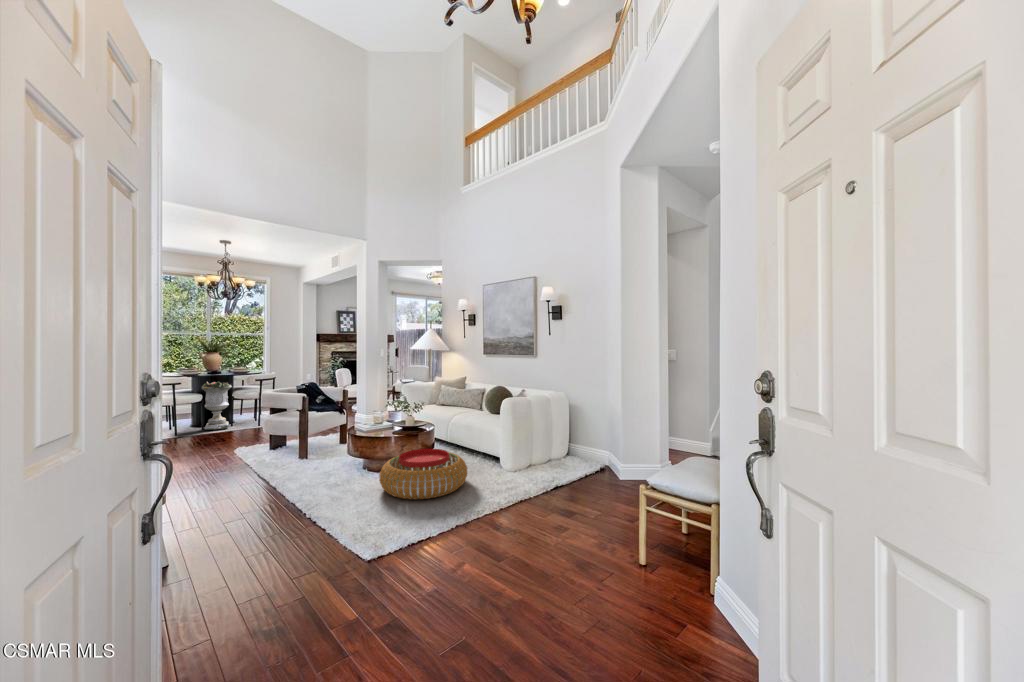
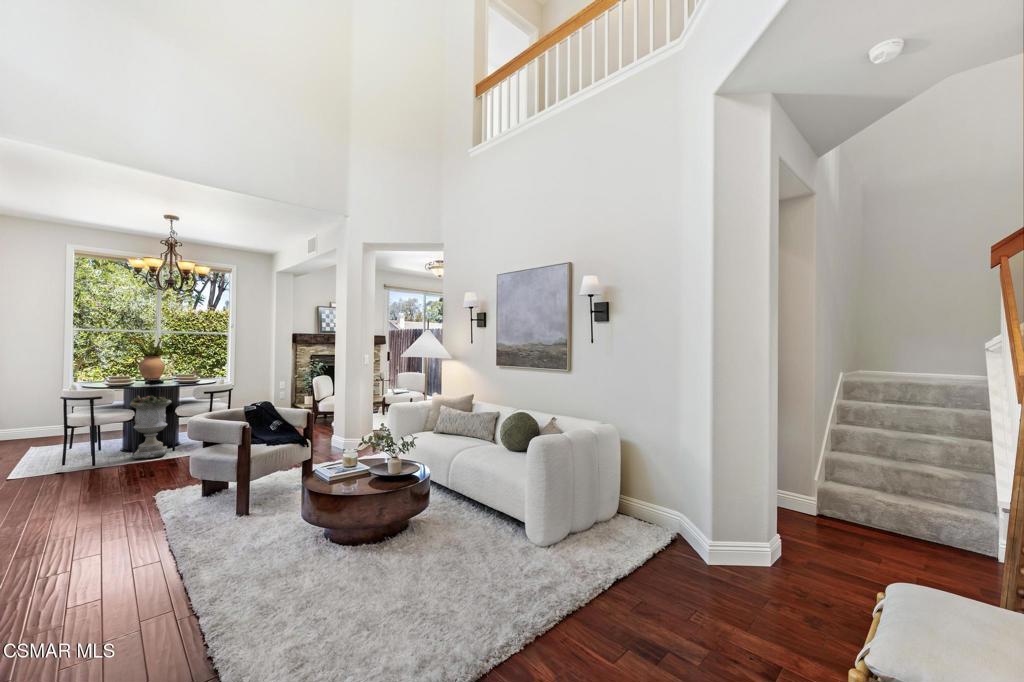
pouf: present [379,448,468,499] -> none [339,513,477,609]

